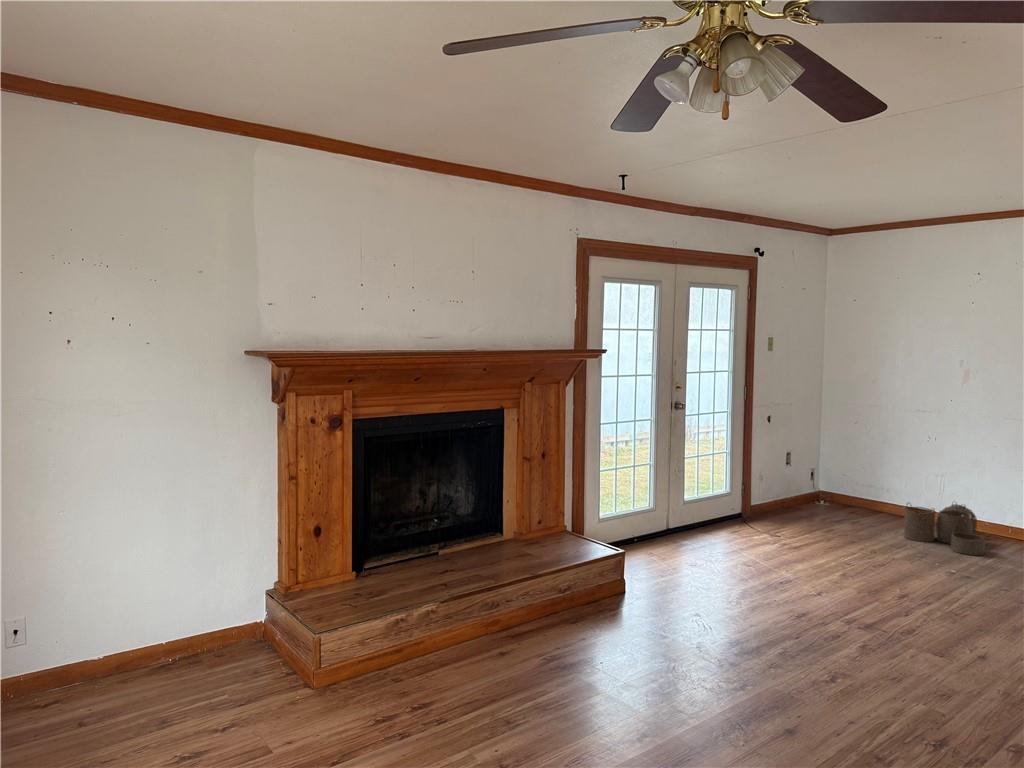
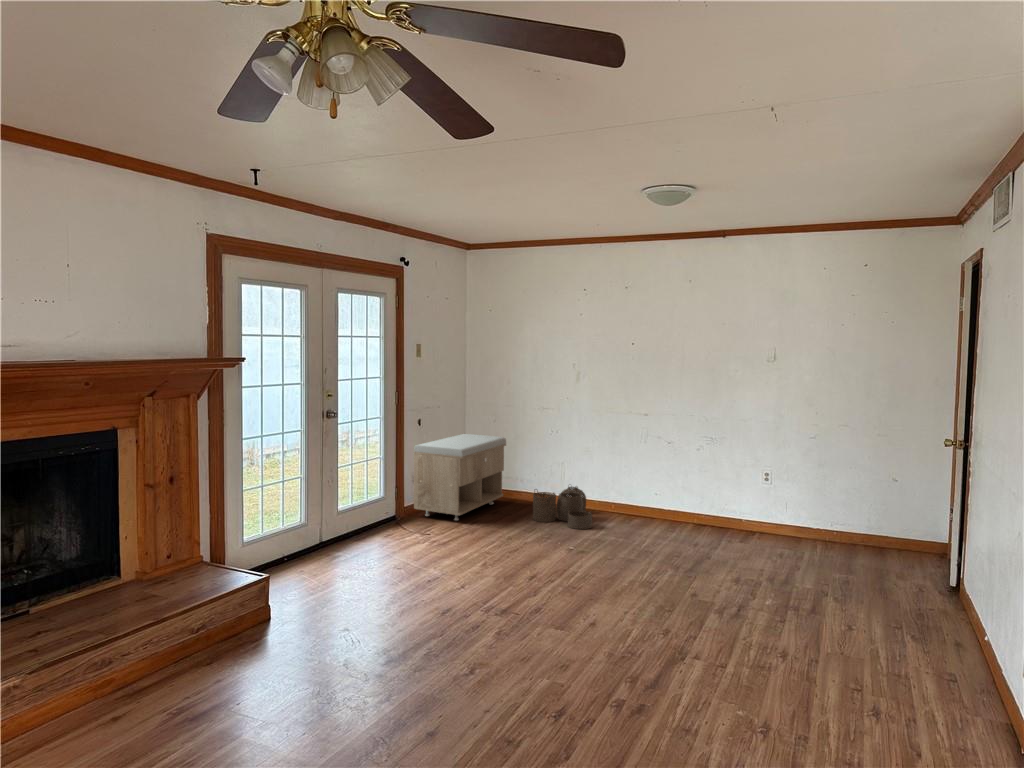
storage bench: none [761,435,871,528] -> present [414,434,506,520]

